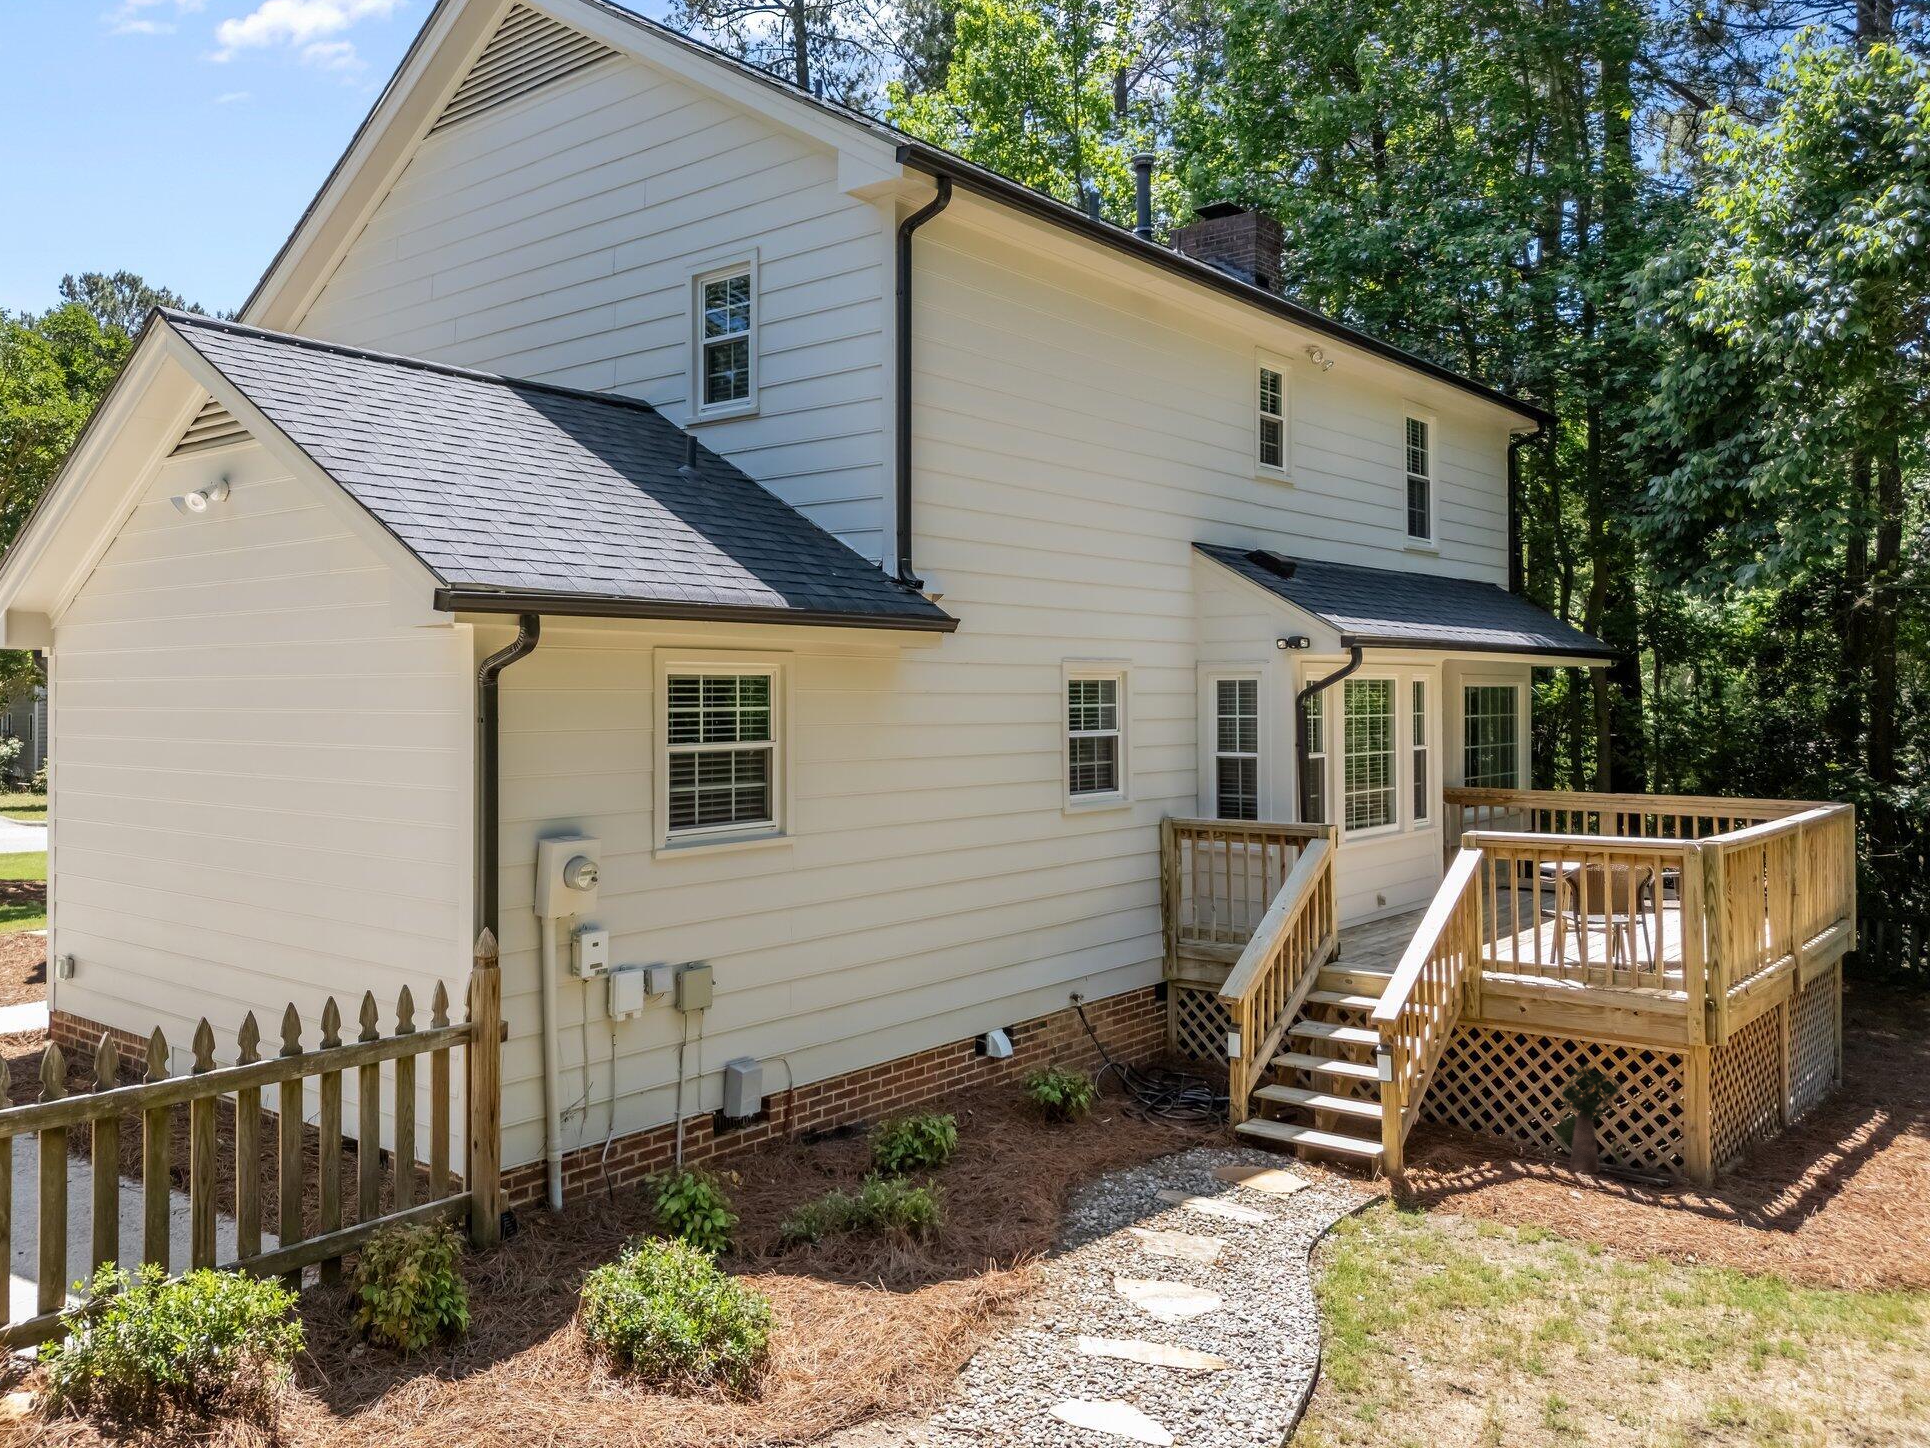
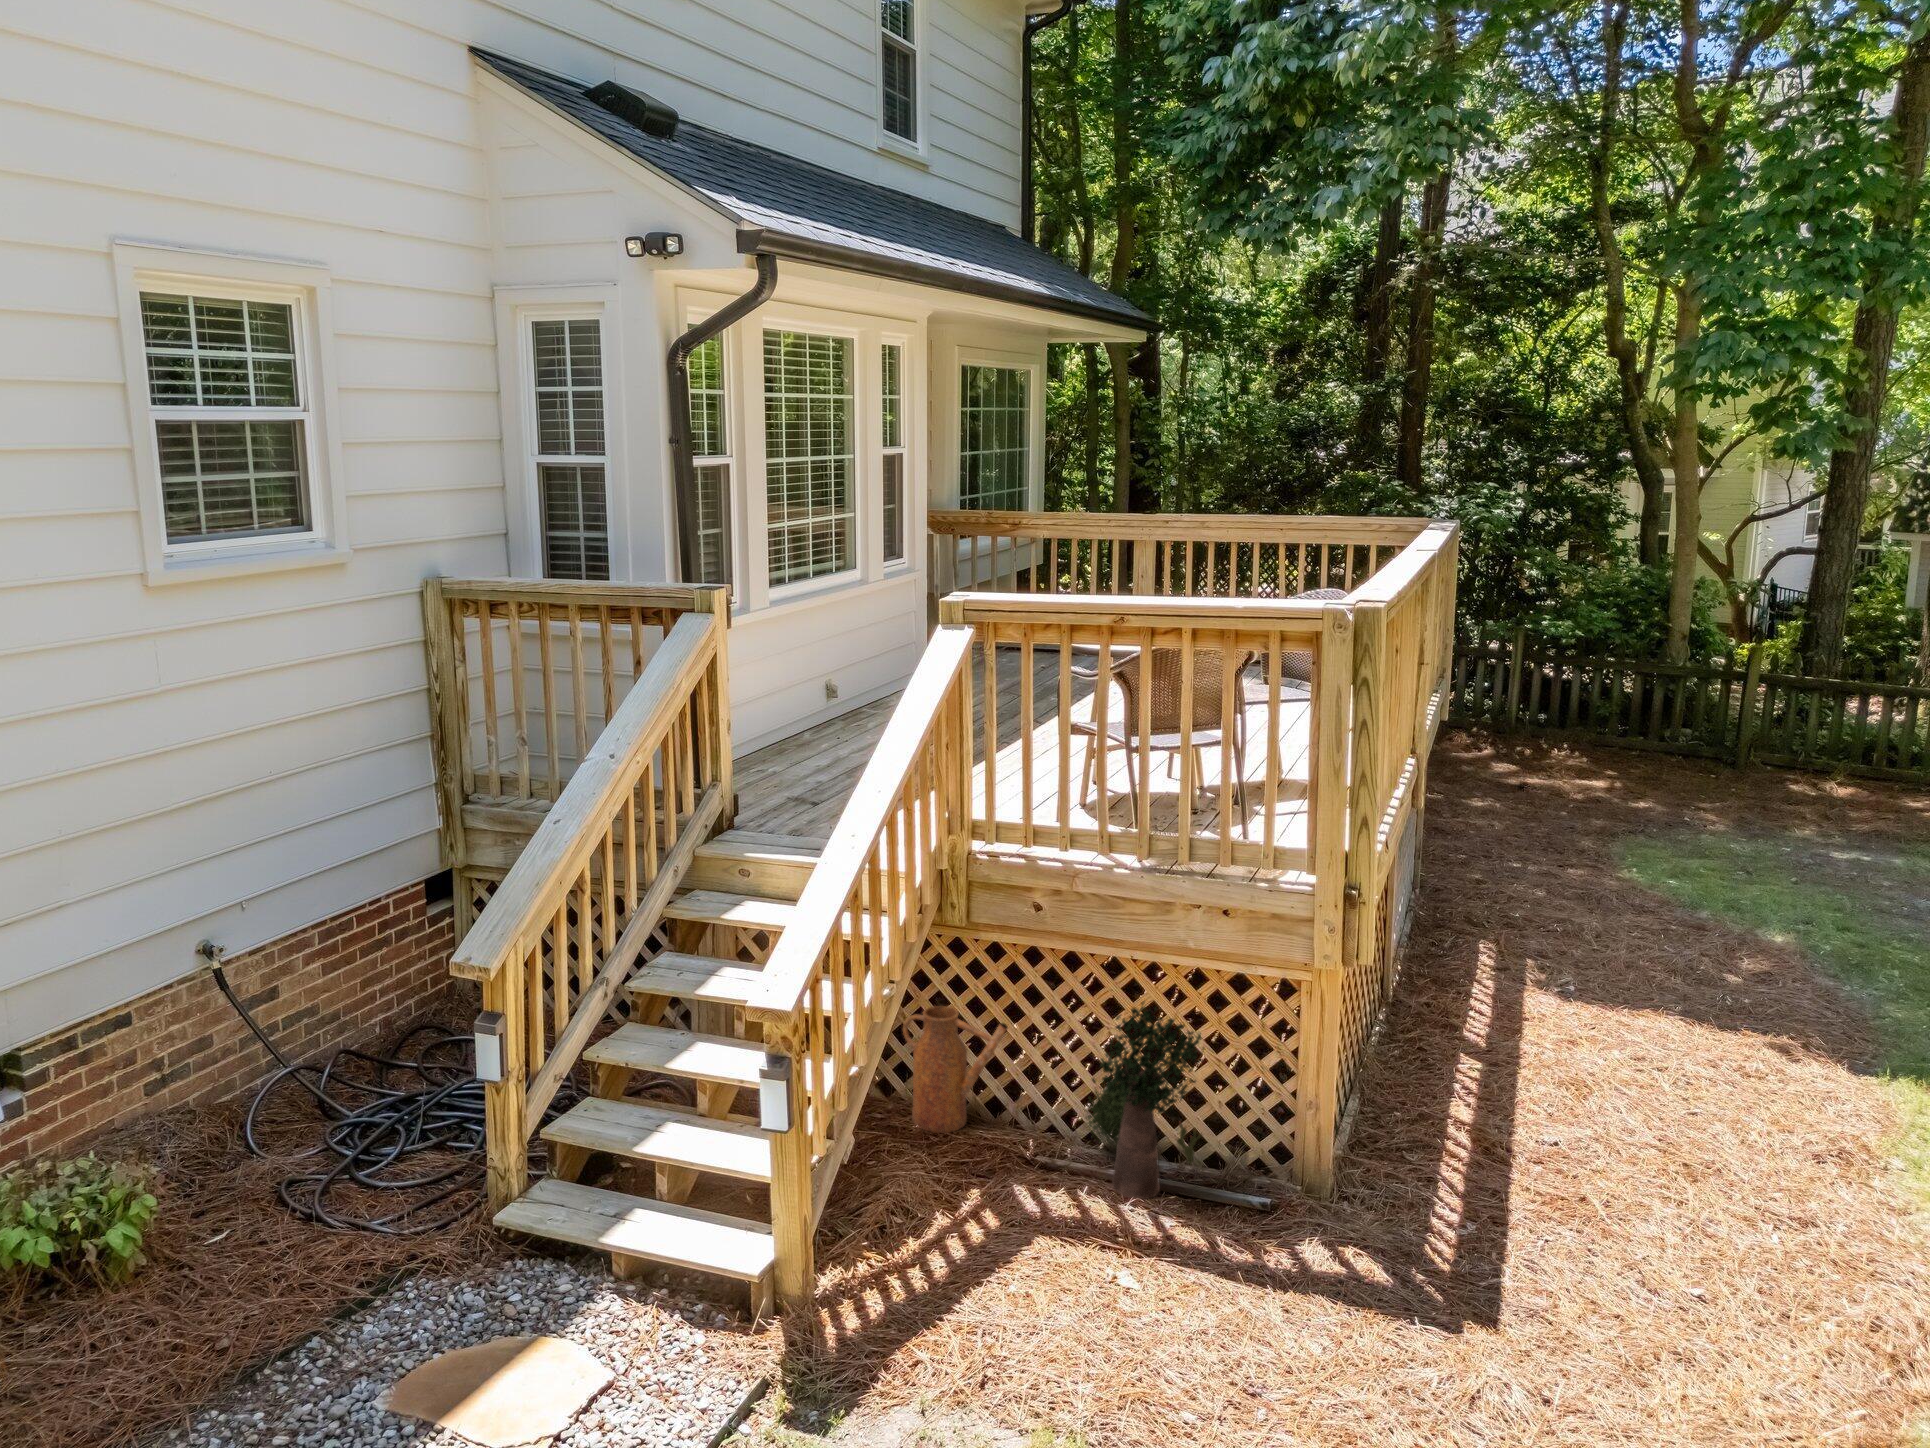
watering can: none [1442,1065,1506,1137] -> present [903,1006,1008,1133]

